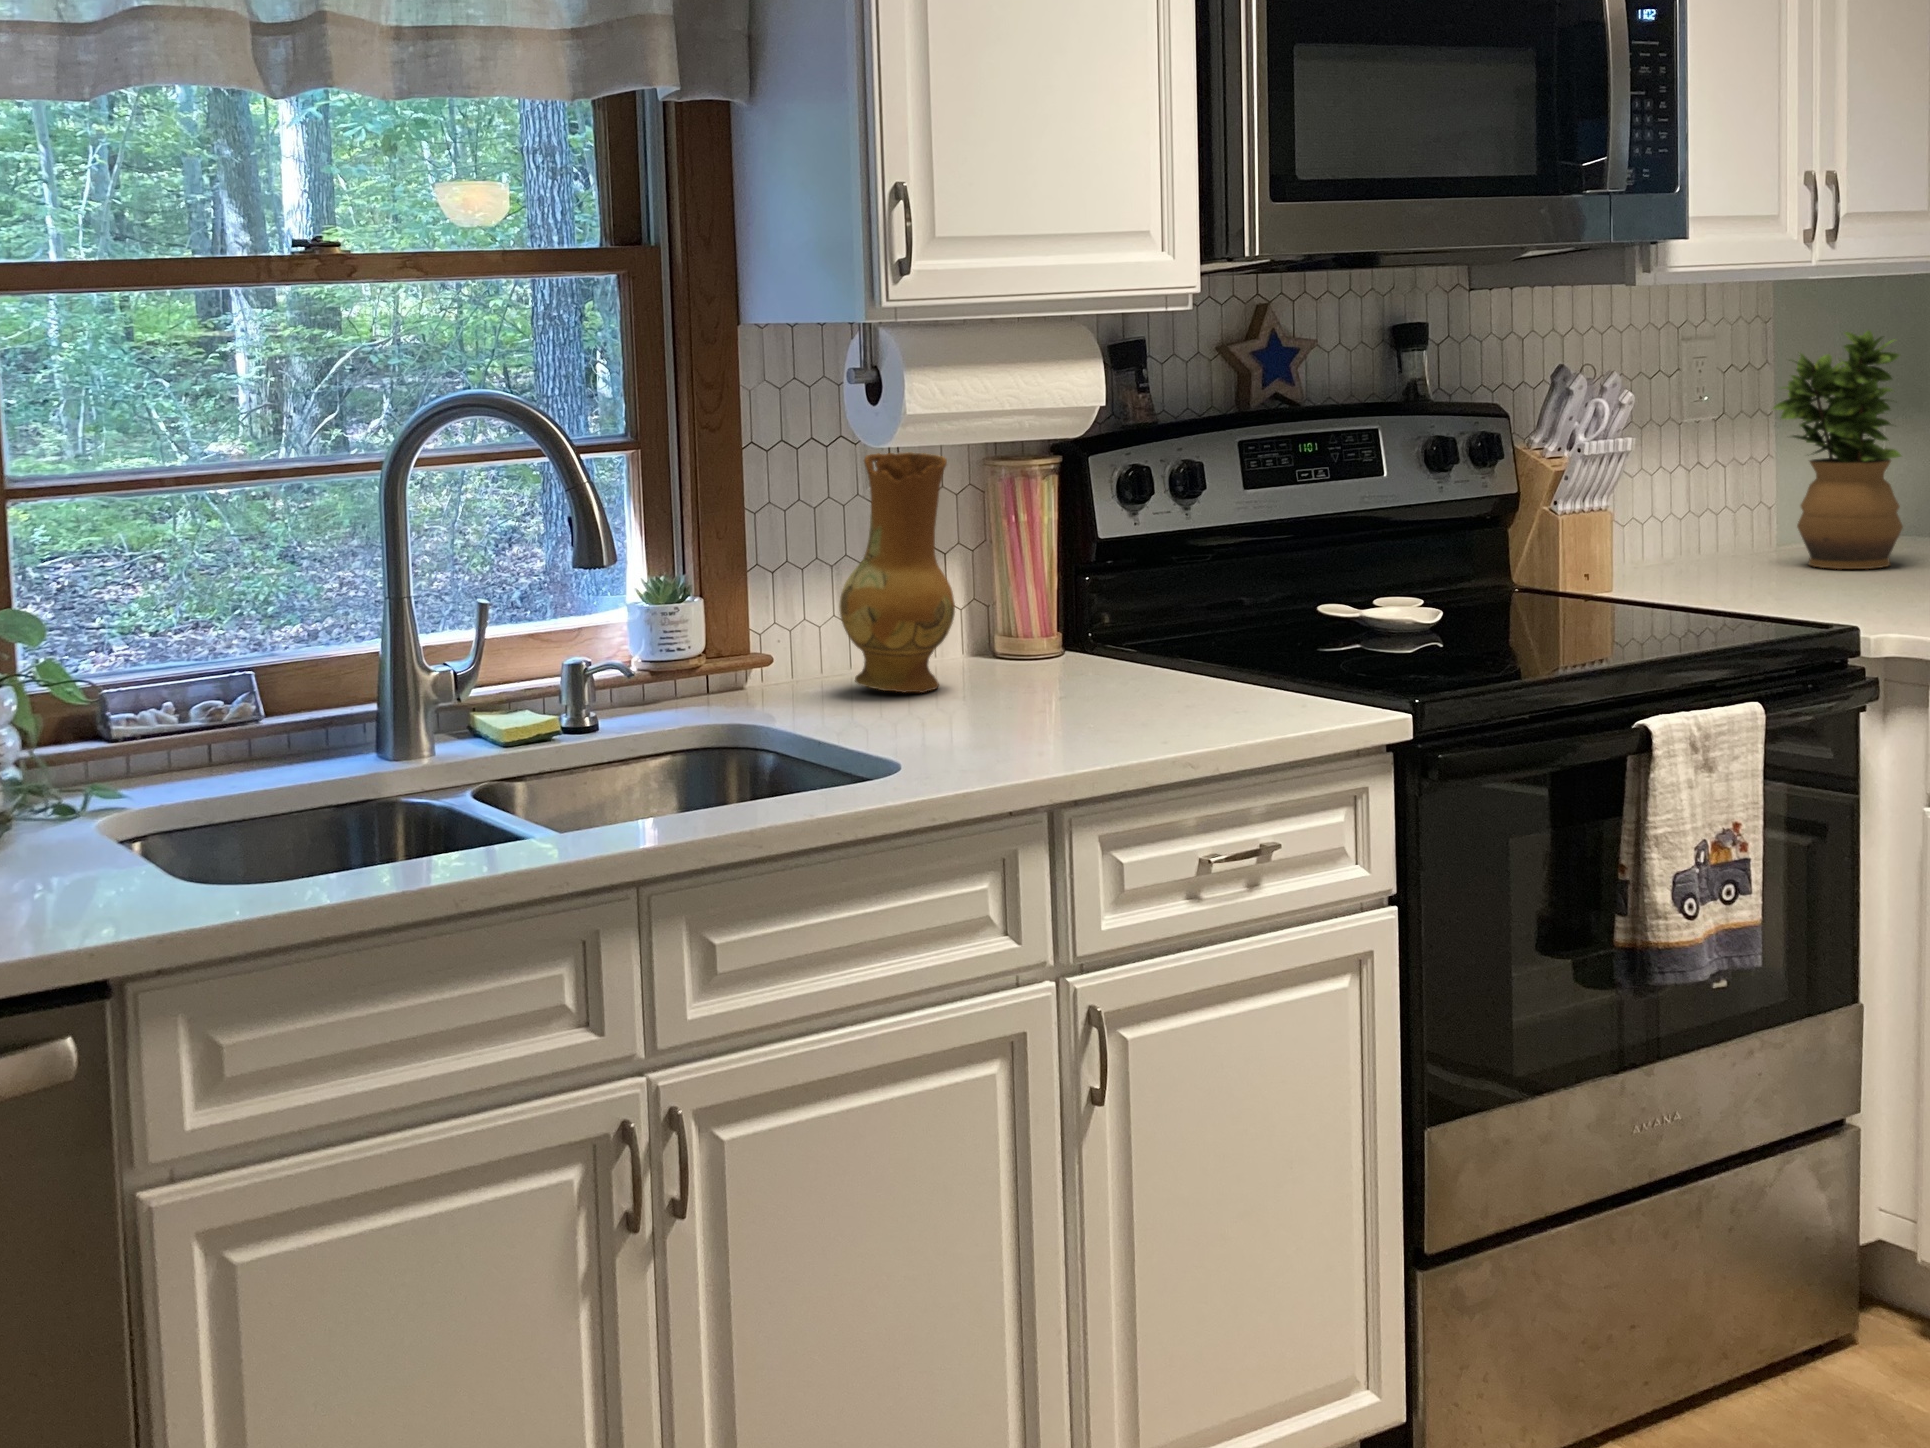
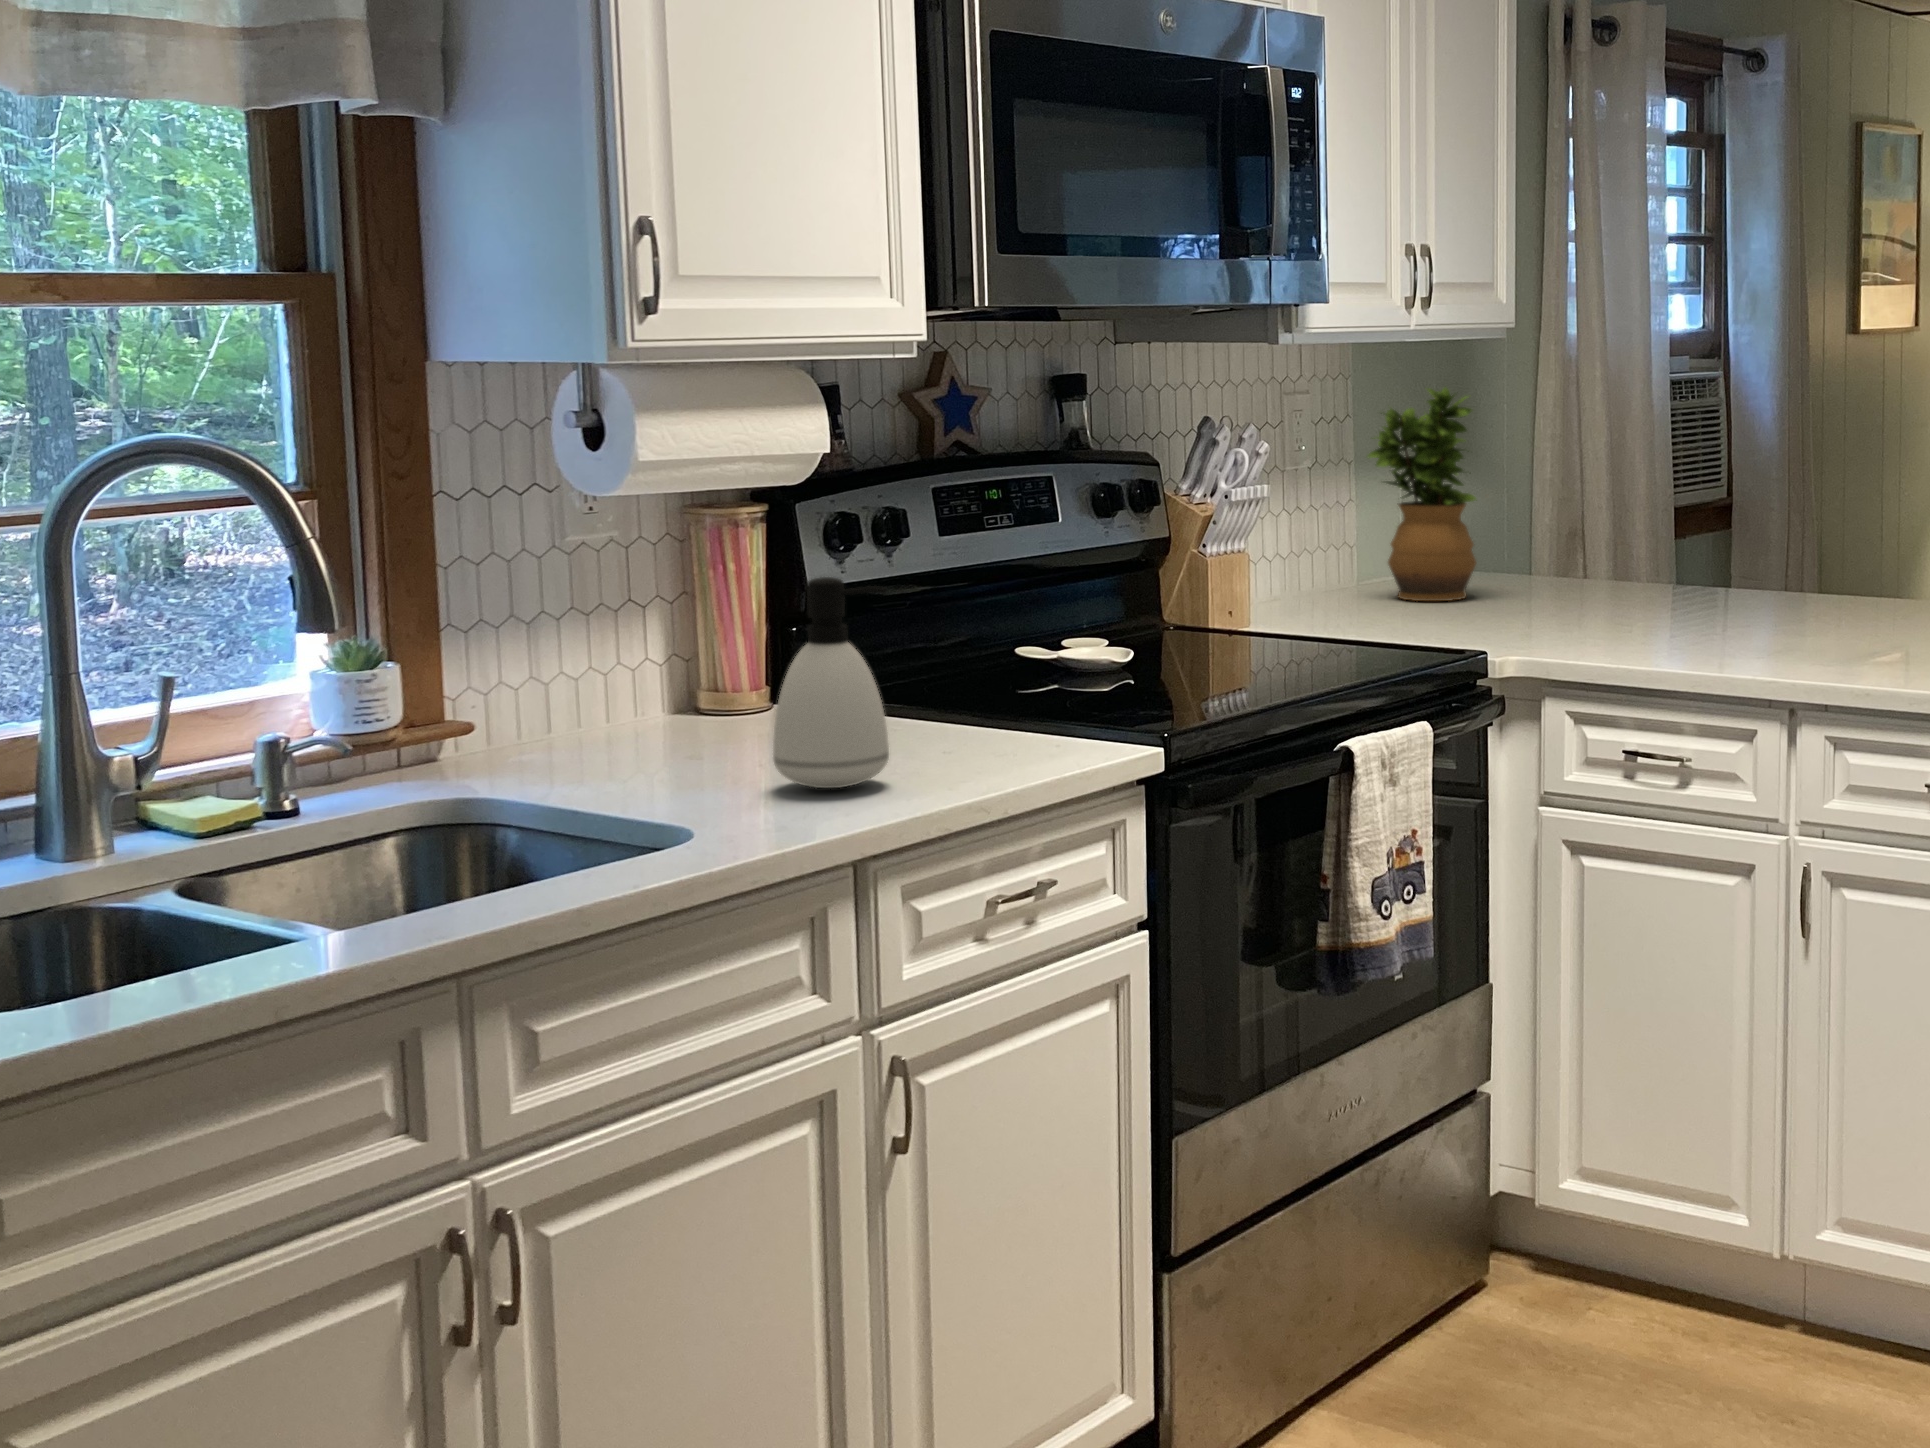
ceramic jug: present [839,452,955,693] -> none [552,502,680,753]
soap dispenser: none [1001,526,1113,735] -> present [773,577,889,788]

